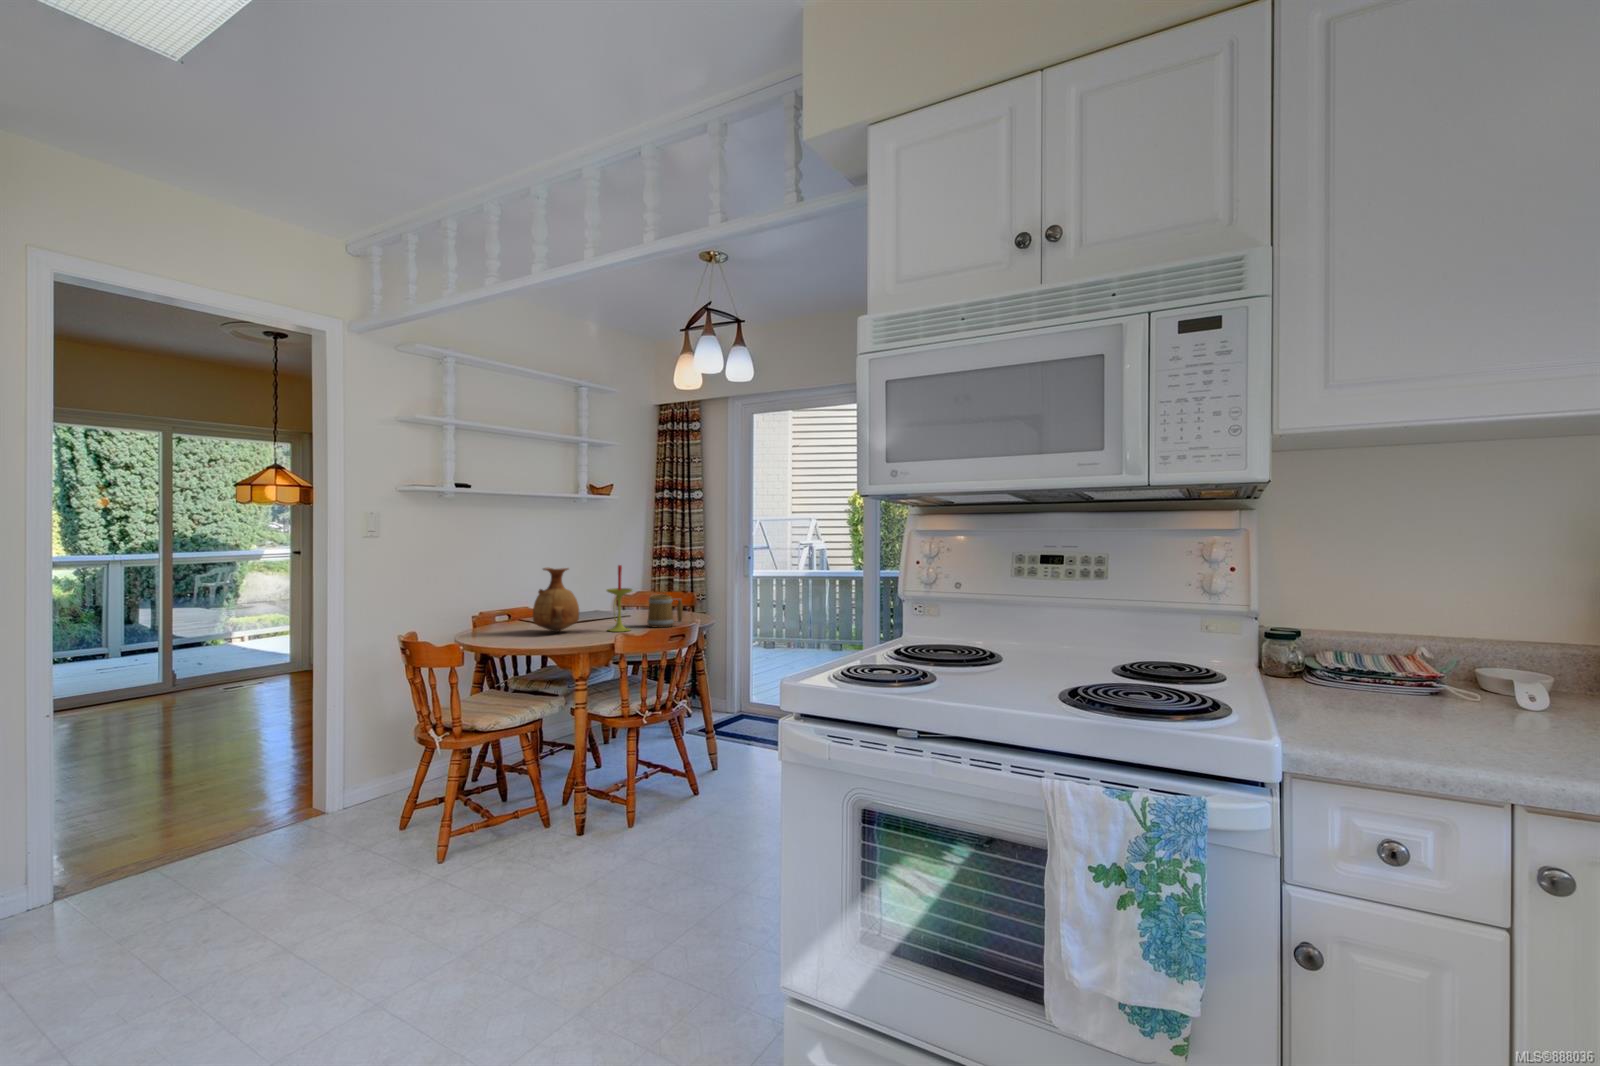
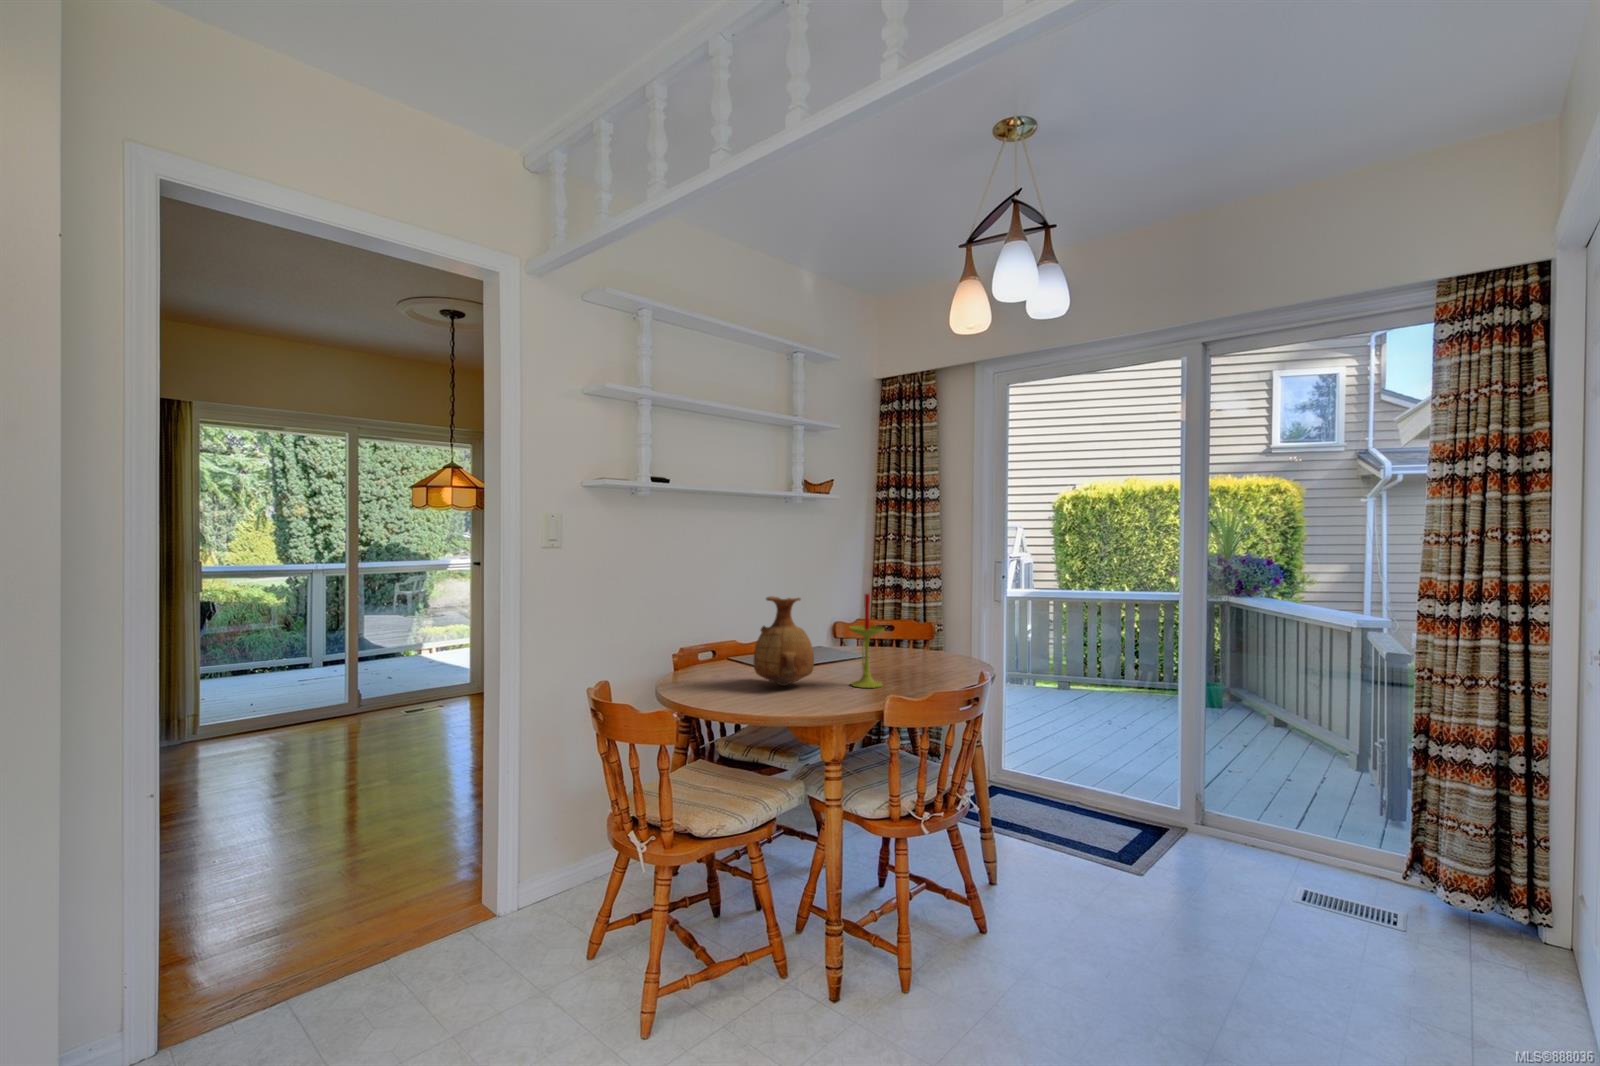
mug: present [647,595,683,628] -> none [899,634,949,681]

